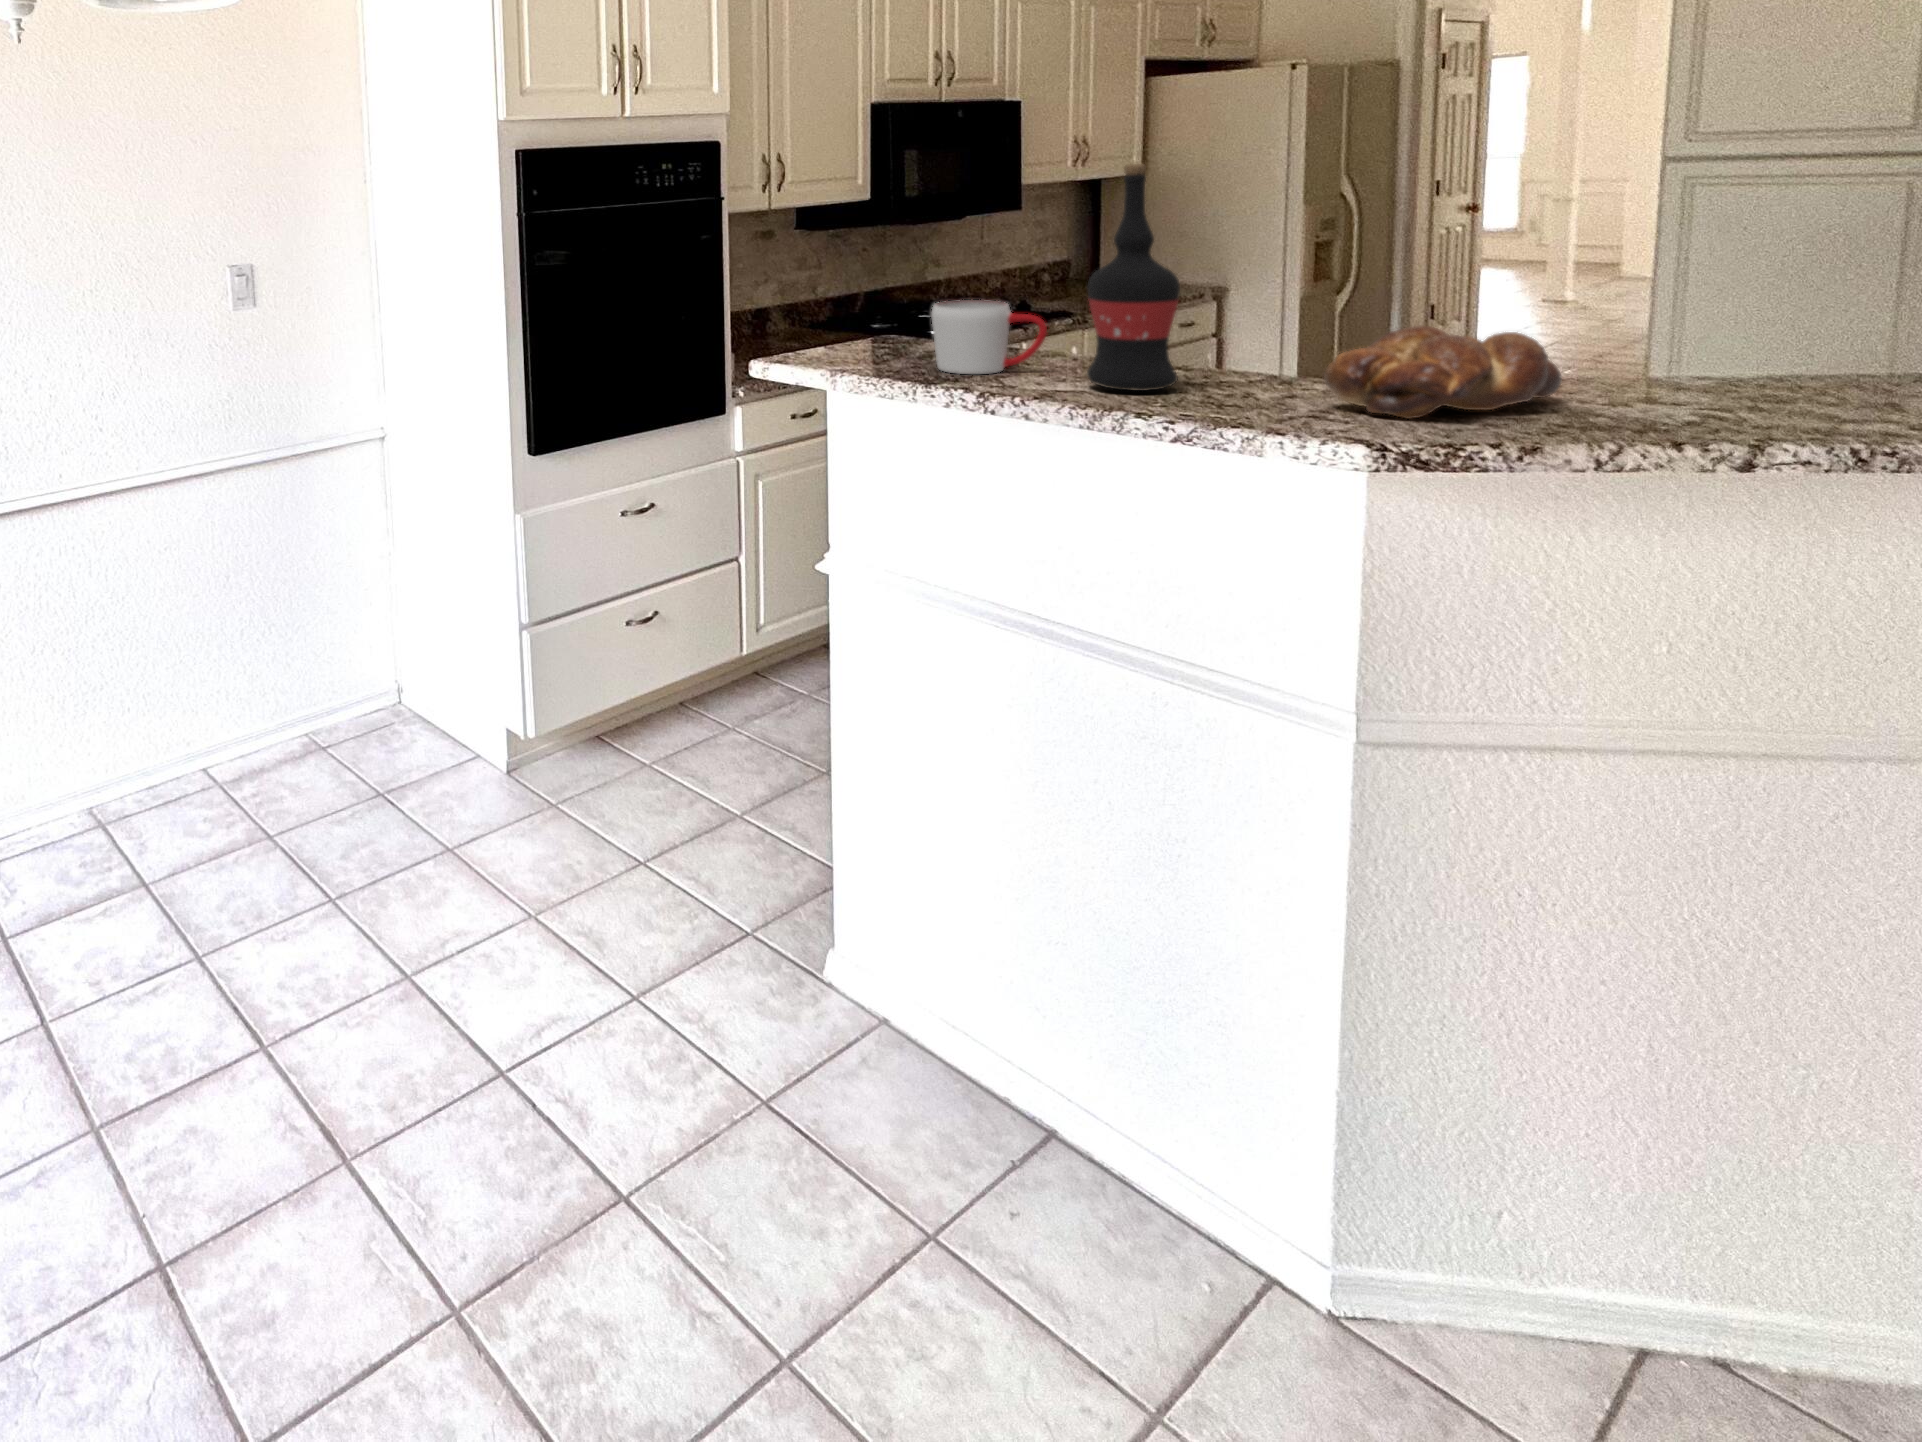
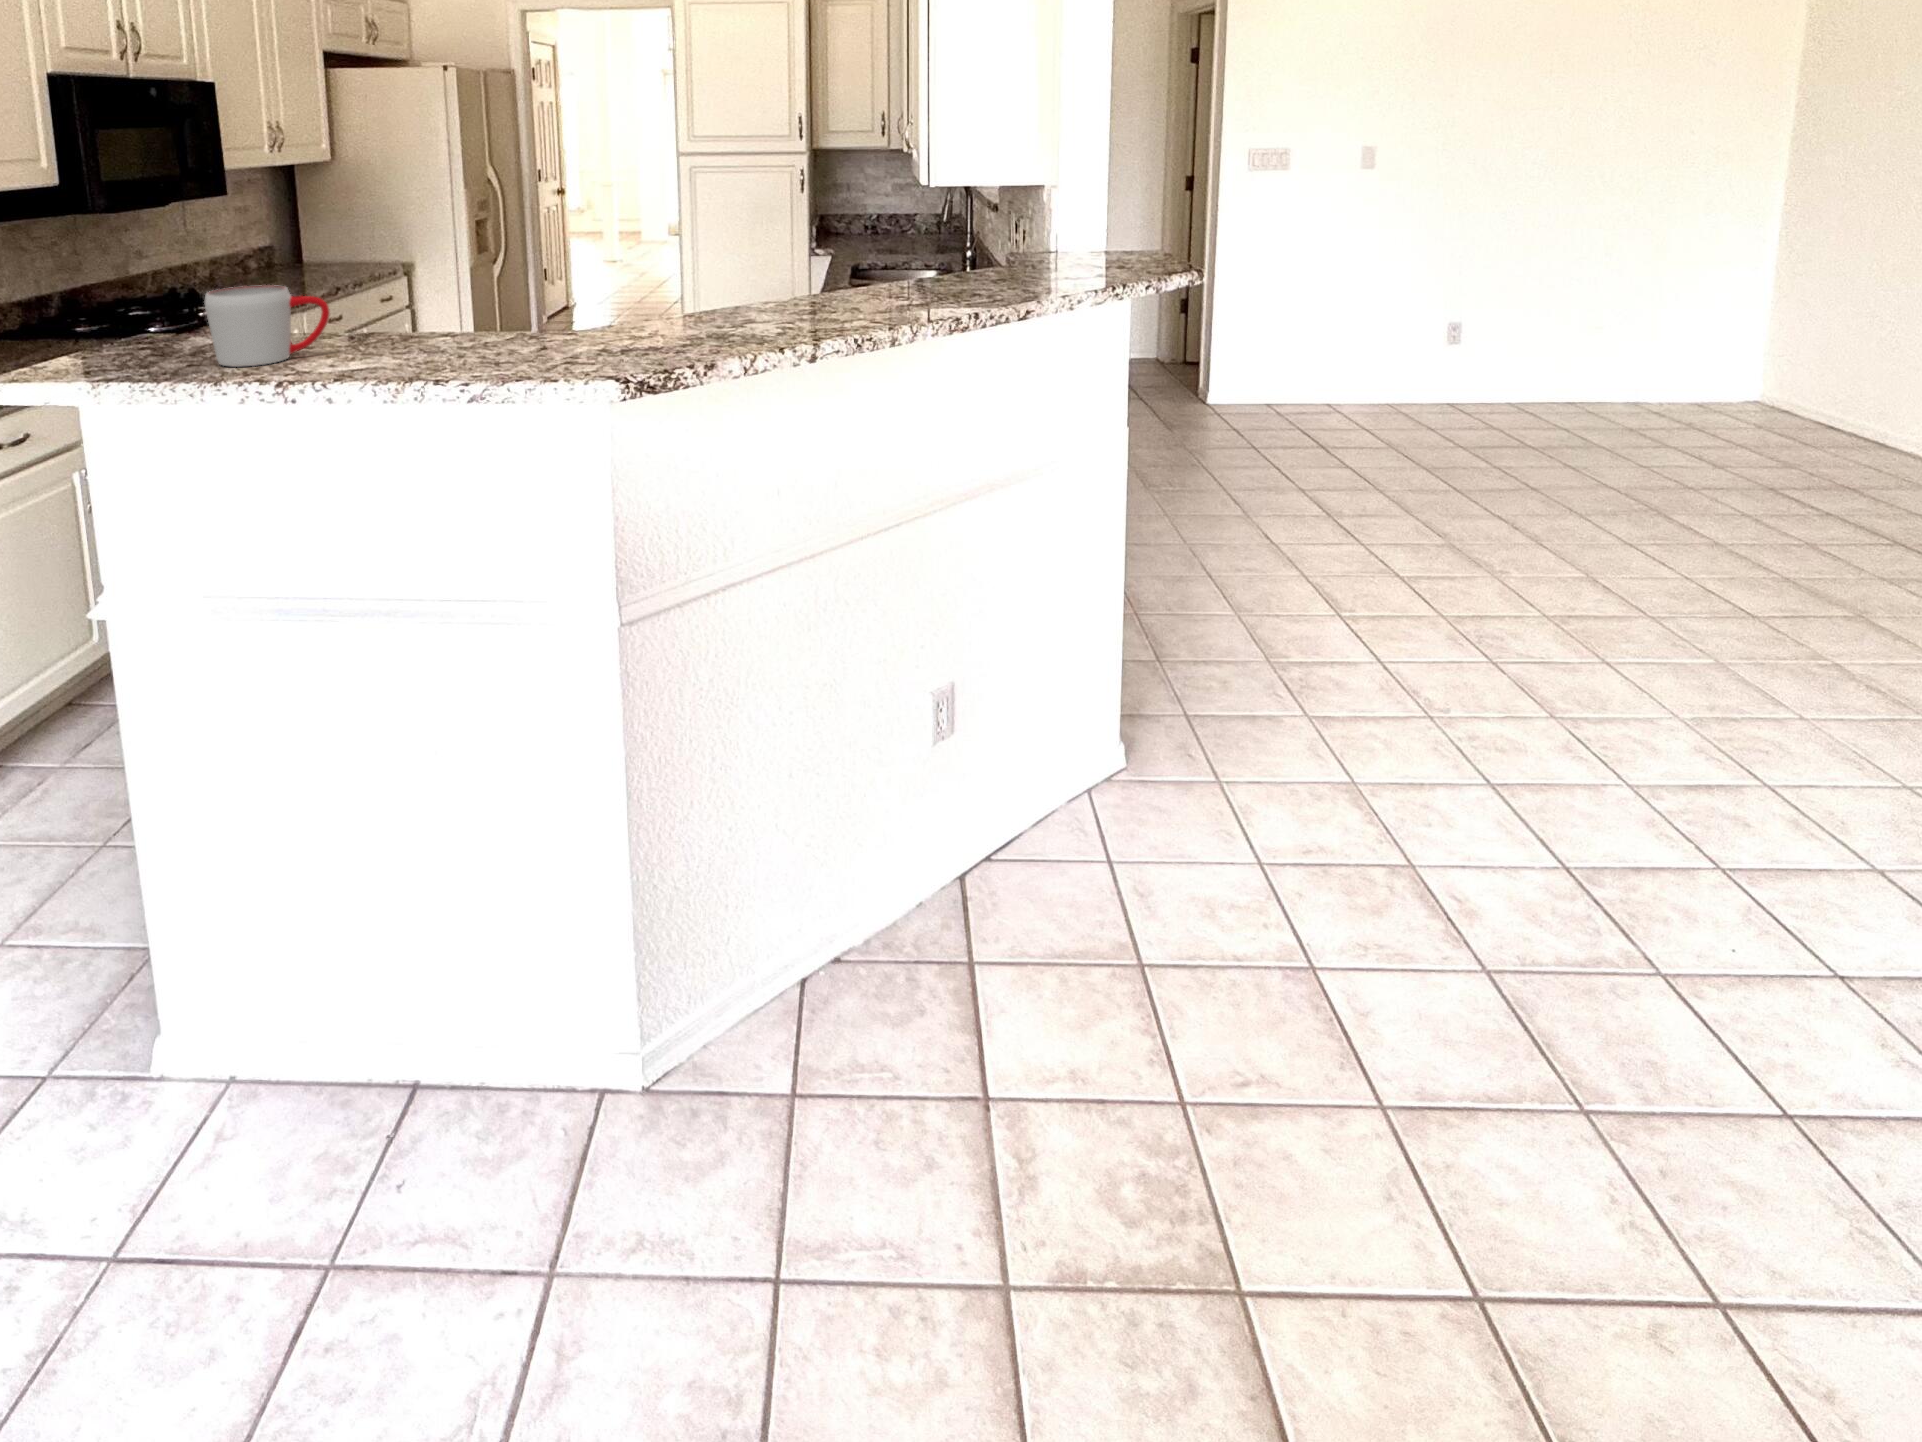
wine bottle: present [1087,164,1180,391] -> none [370,141,458,361]
bread loaf: present [1324,326,1562,419] -> none [572,279,708,355]

